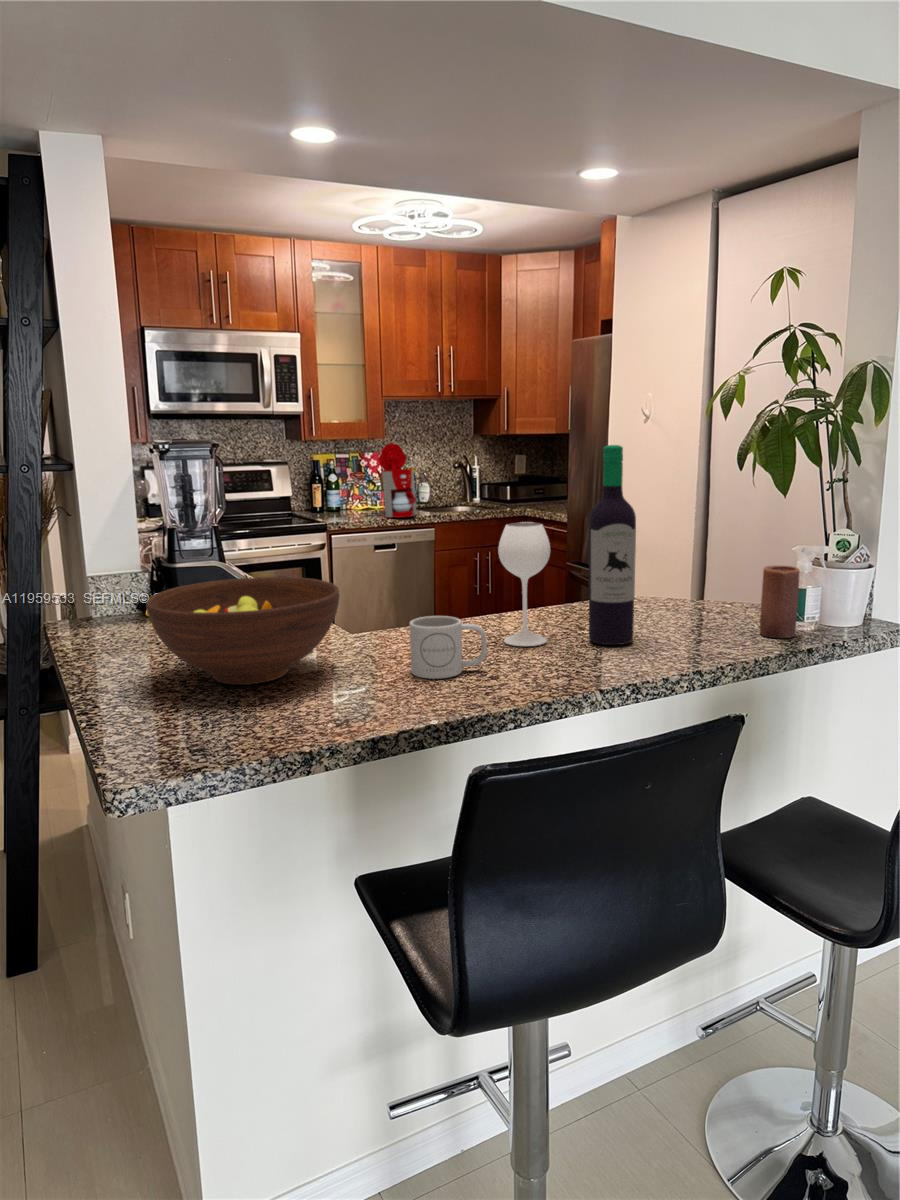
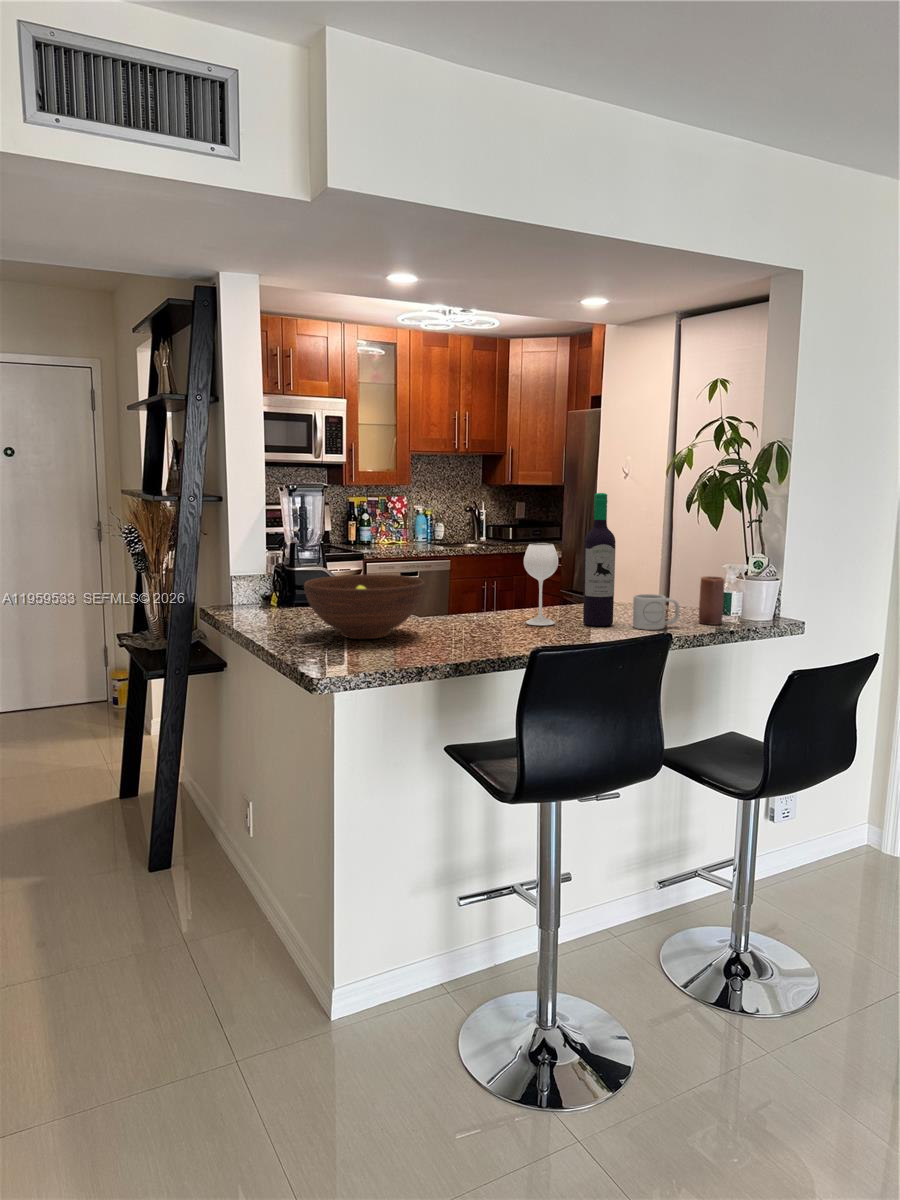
coffee maker: present [365,442,416,518] -> none [392,488,436,551]
mug: present [410,616,487,679] -> present [633,594,679,630]

